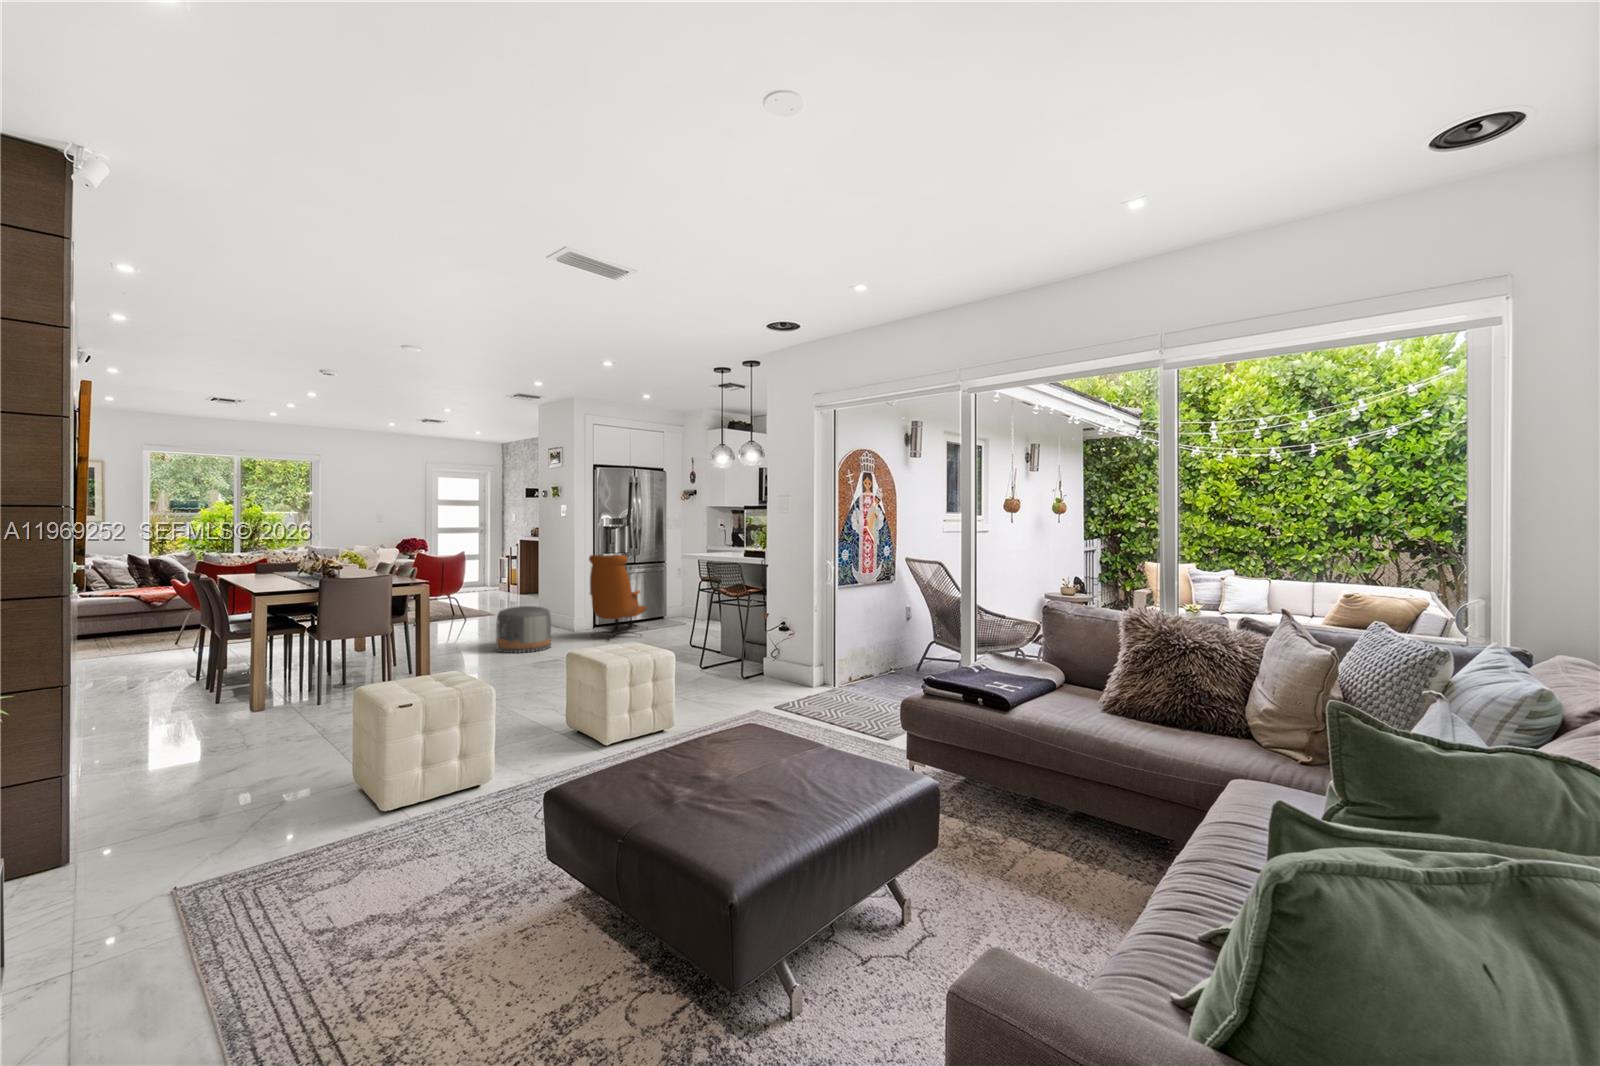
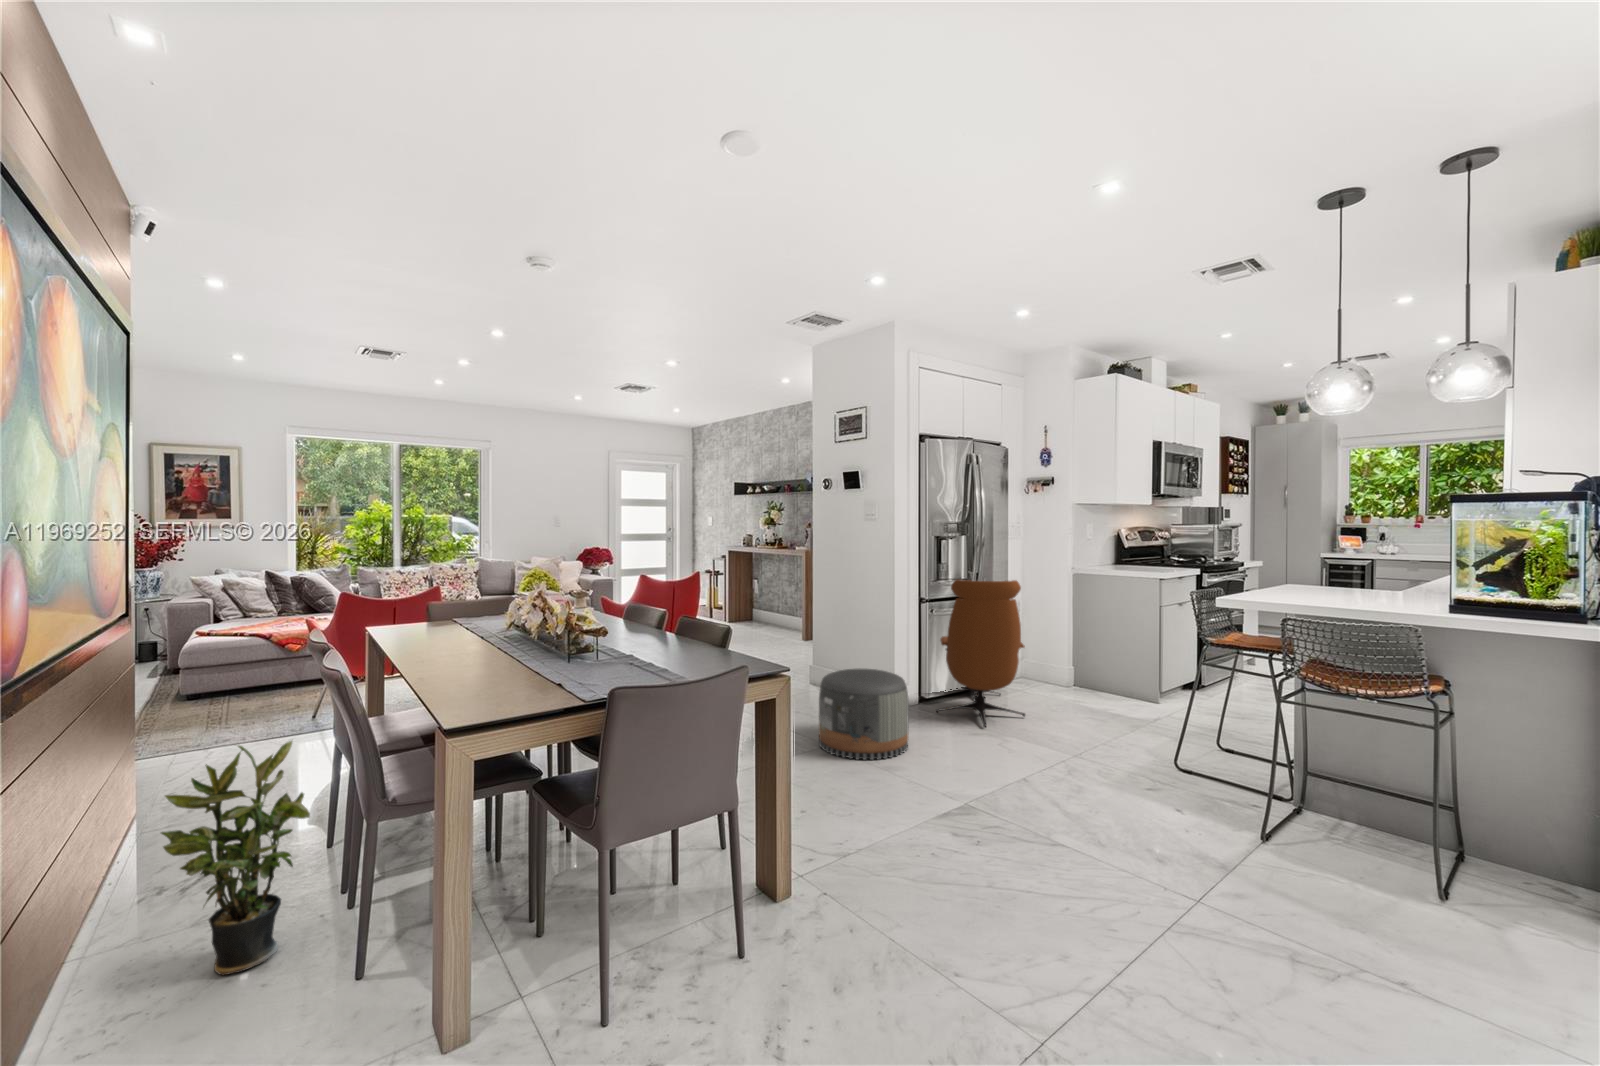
potted plant: none [118,616,183,708] -> present [161,741,310,976]

